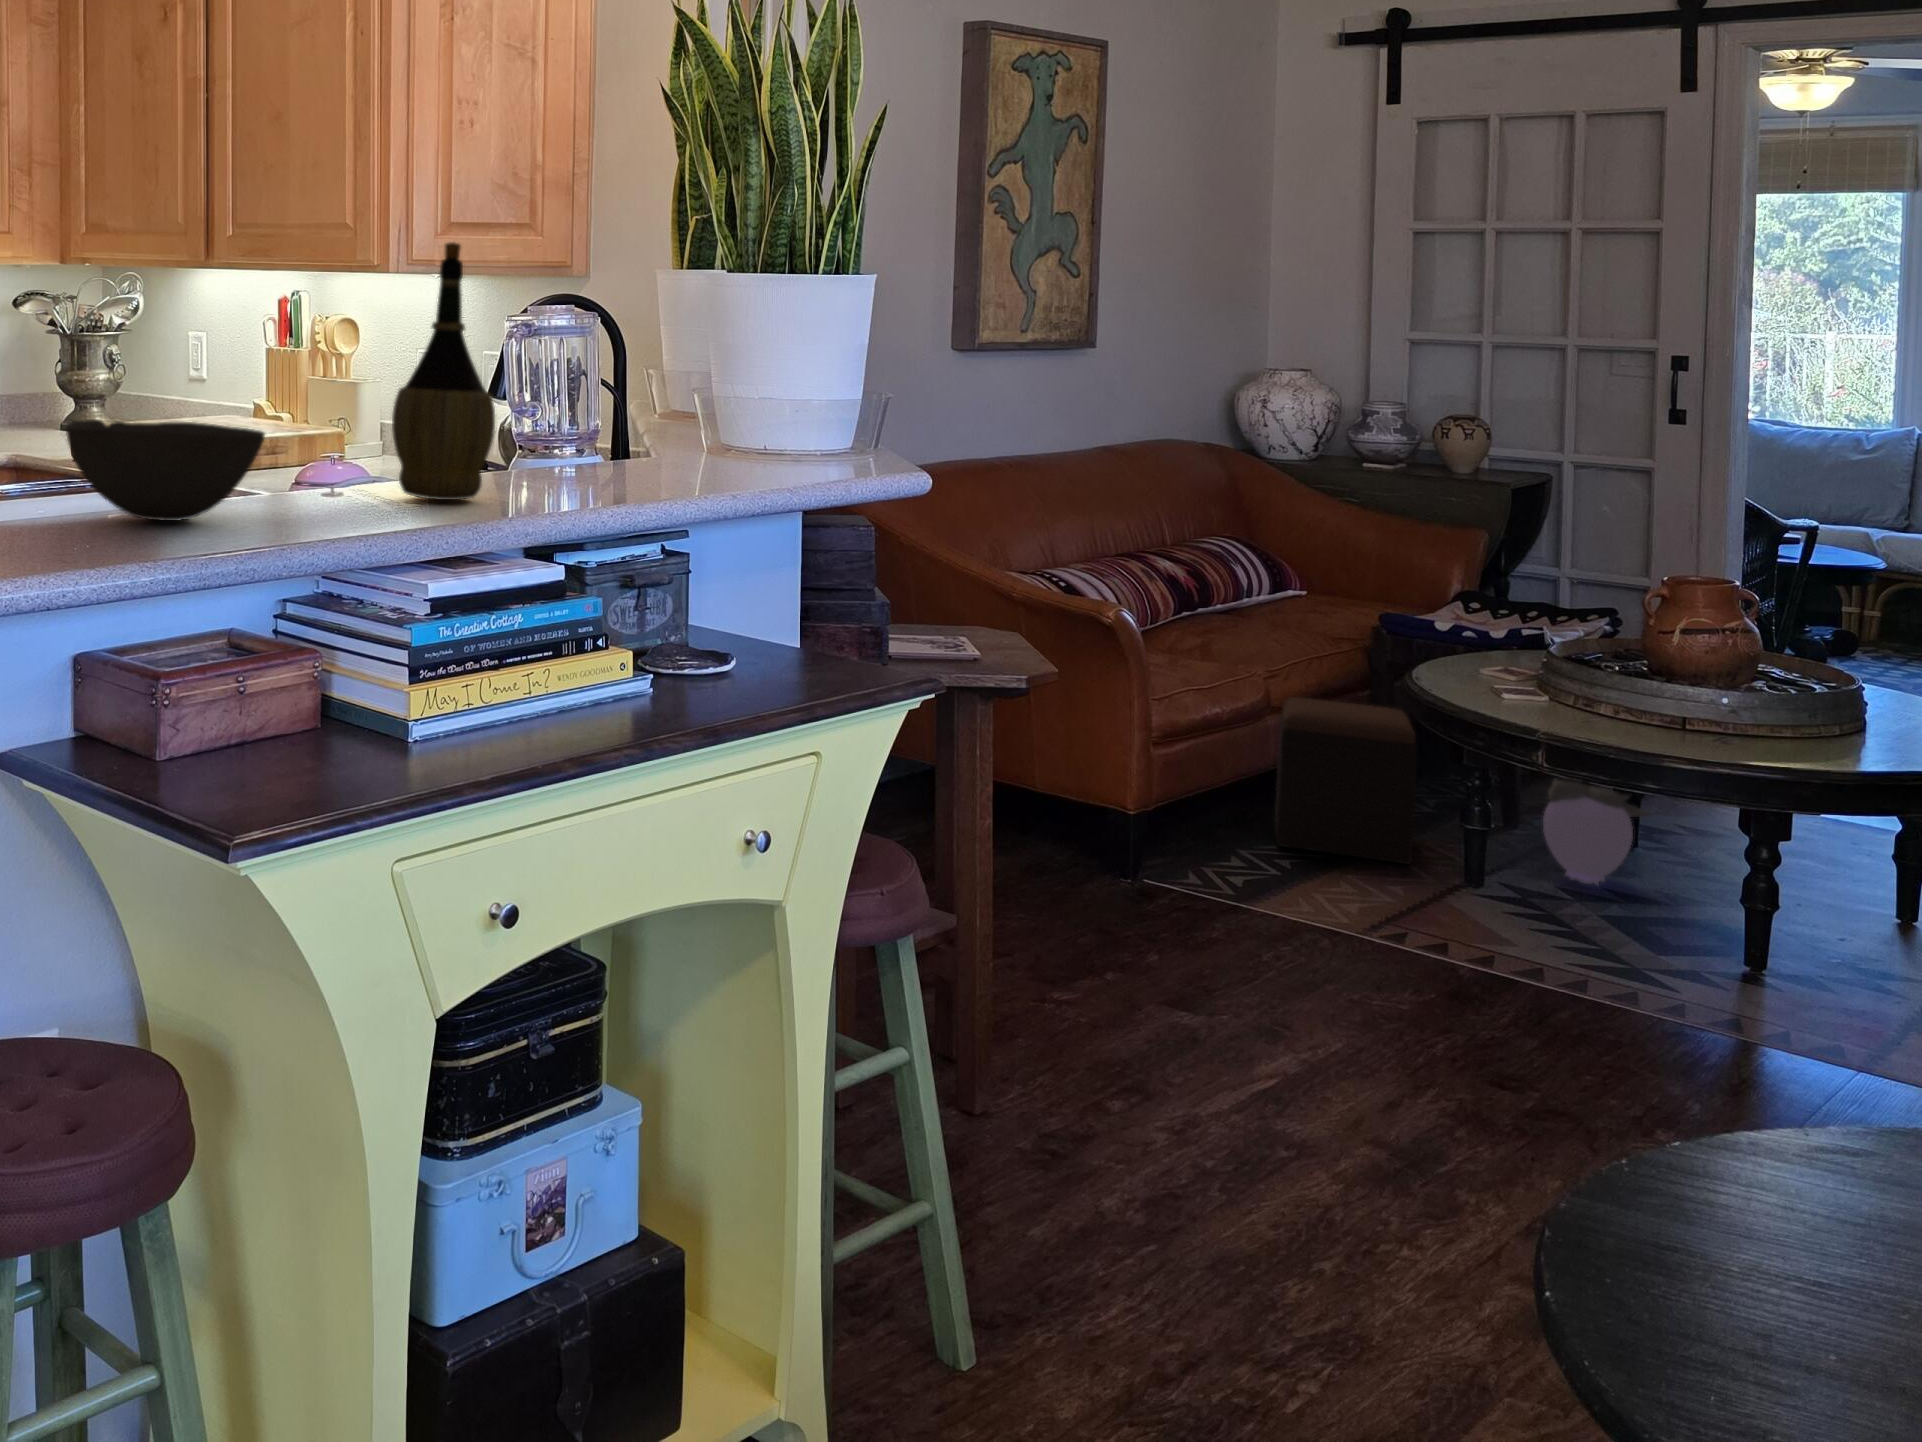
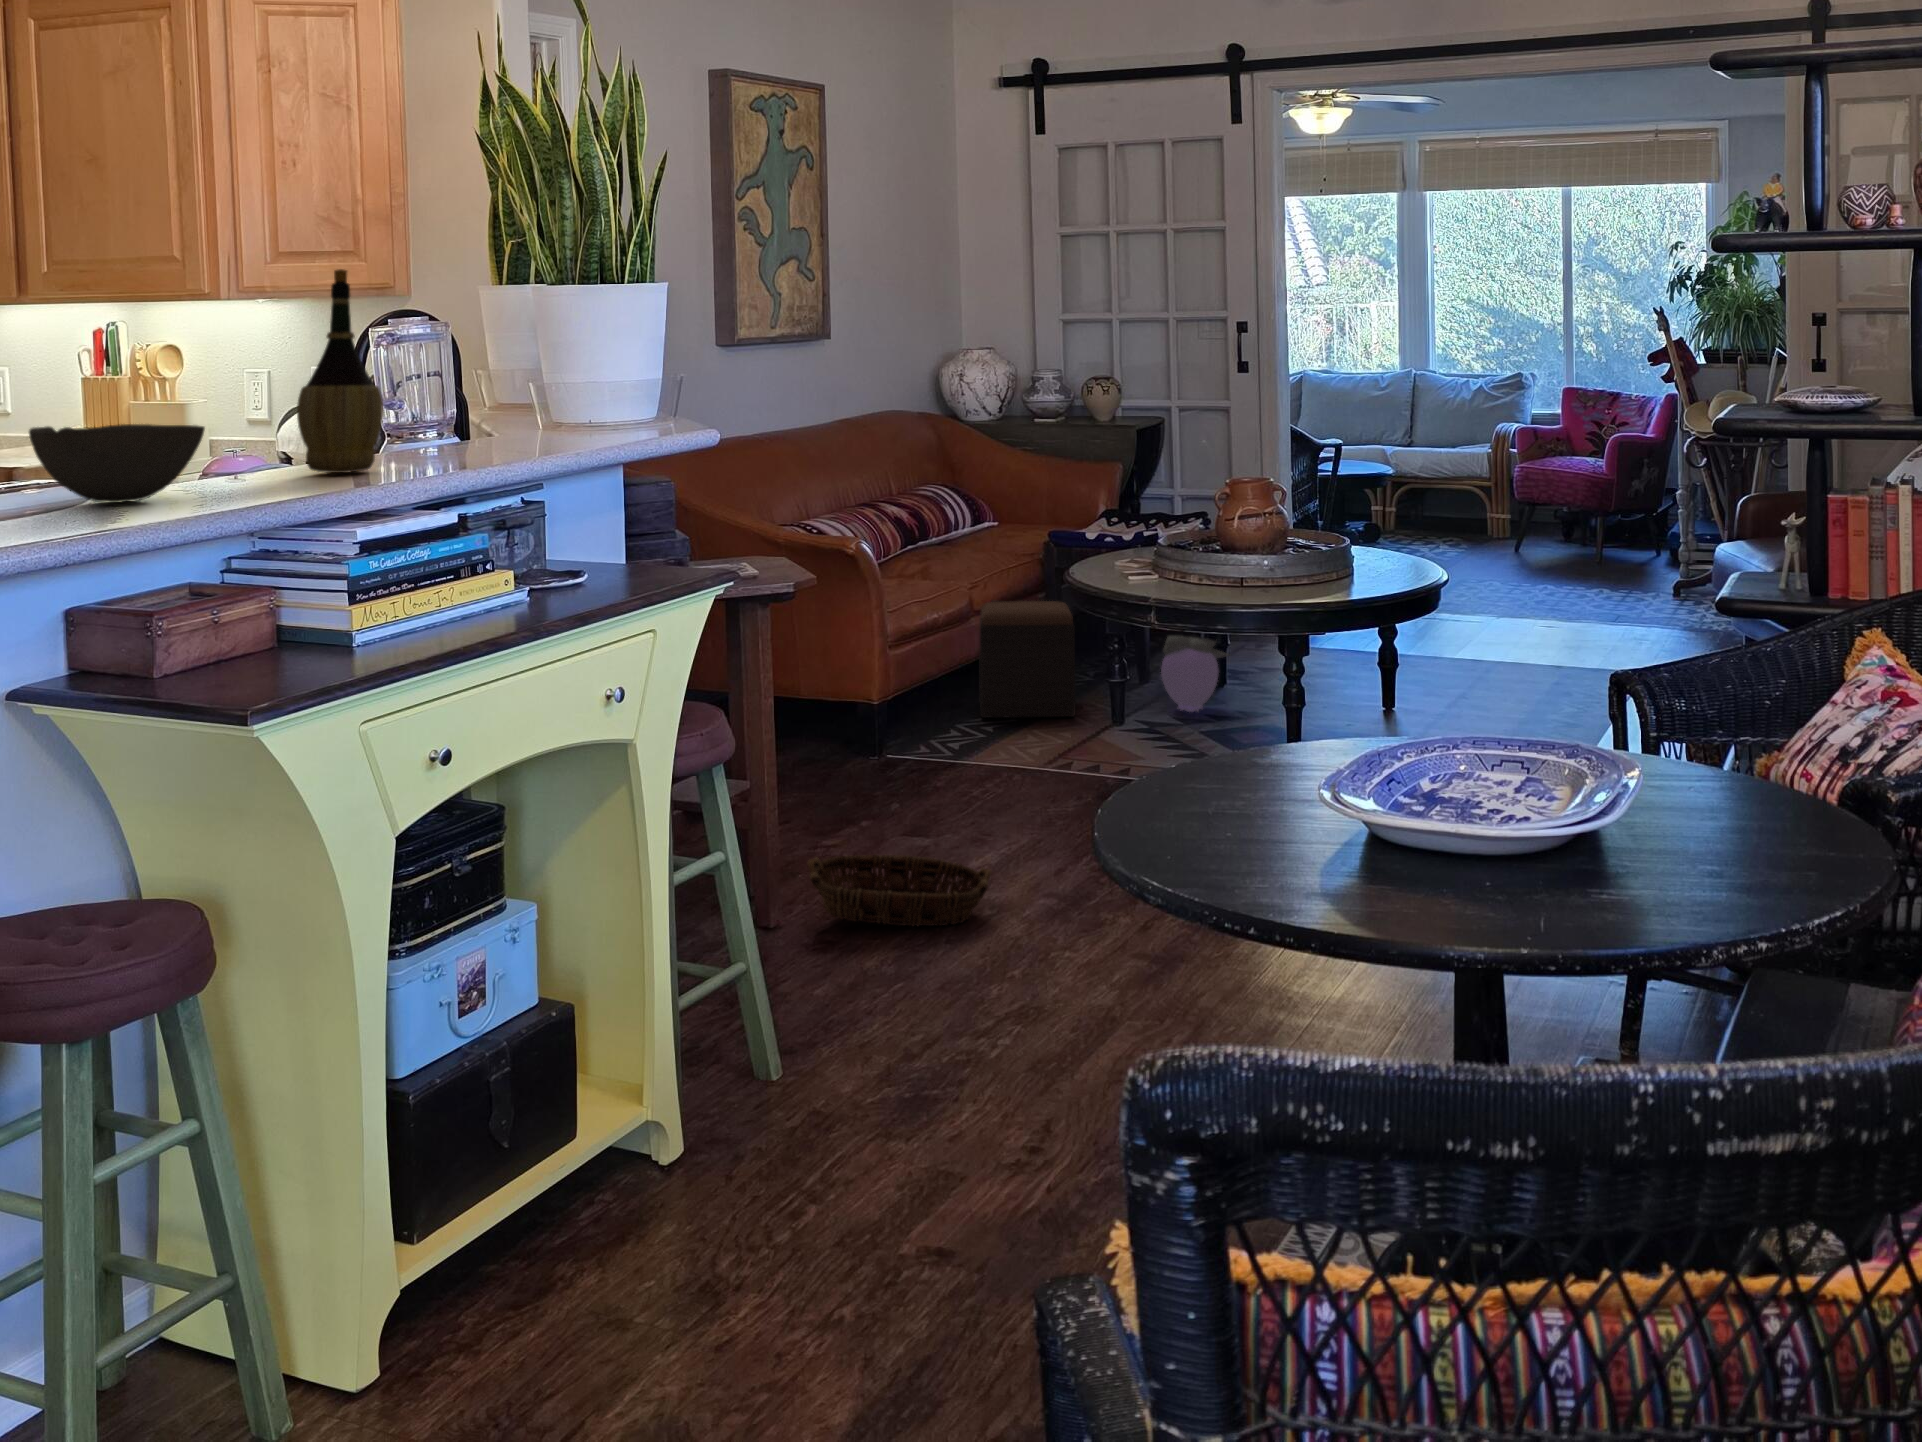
basket: none [1002,1022,1321,1189] -> present [808,854,991,926]

